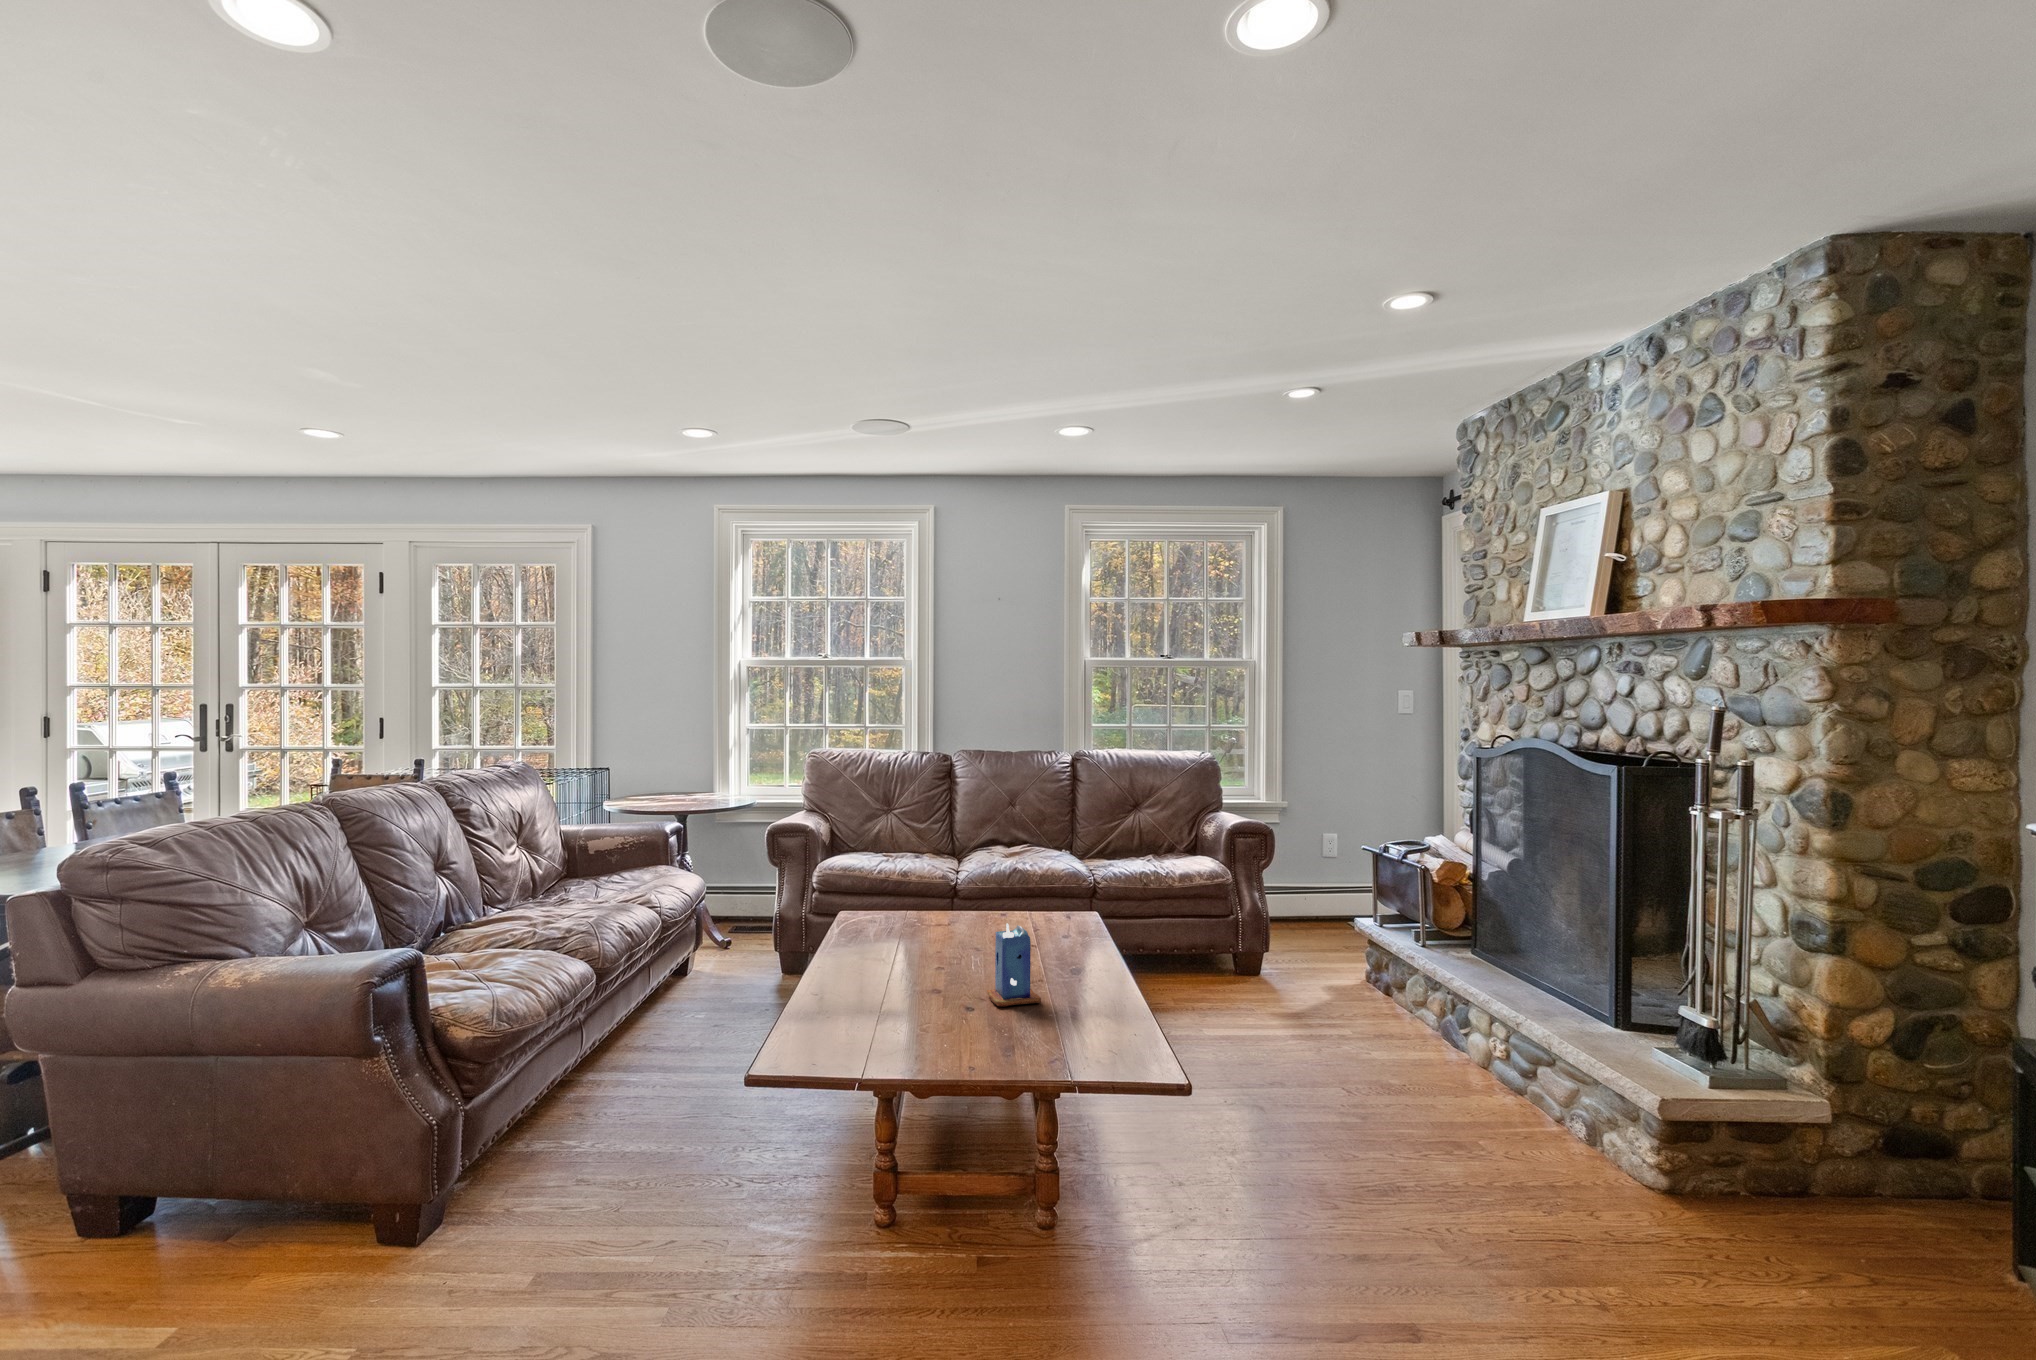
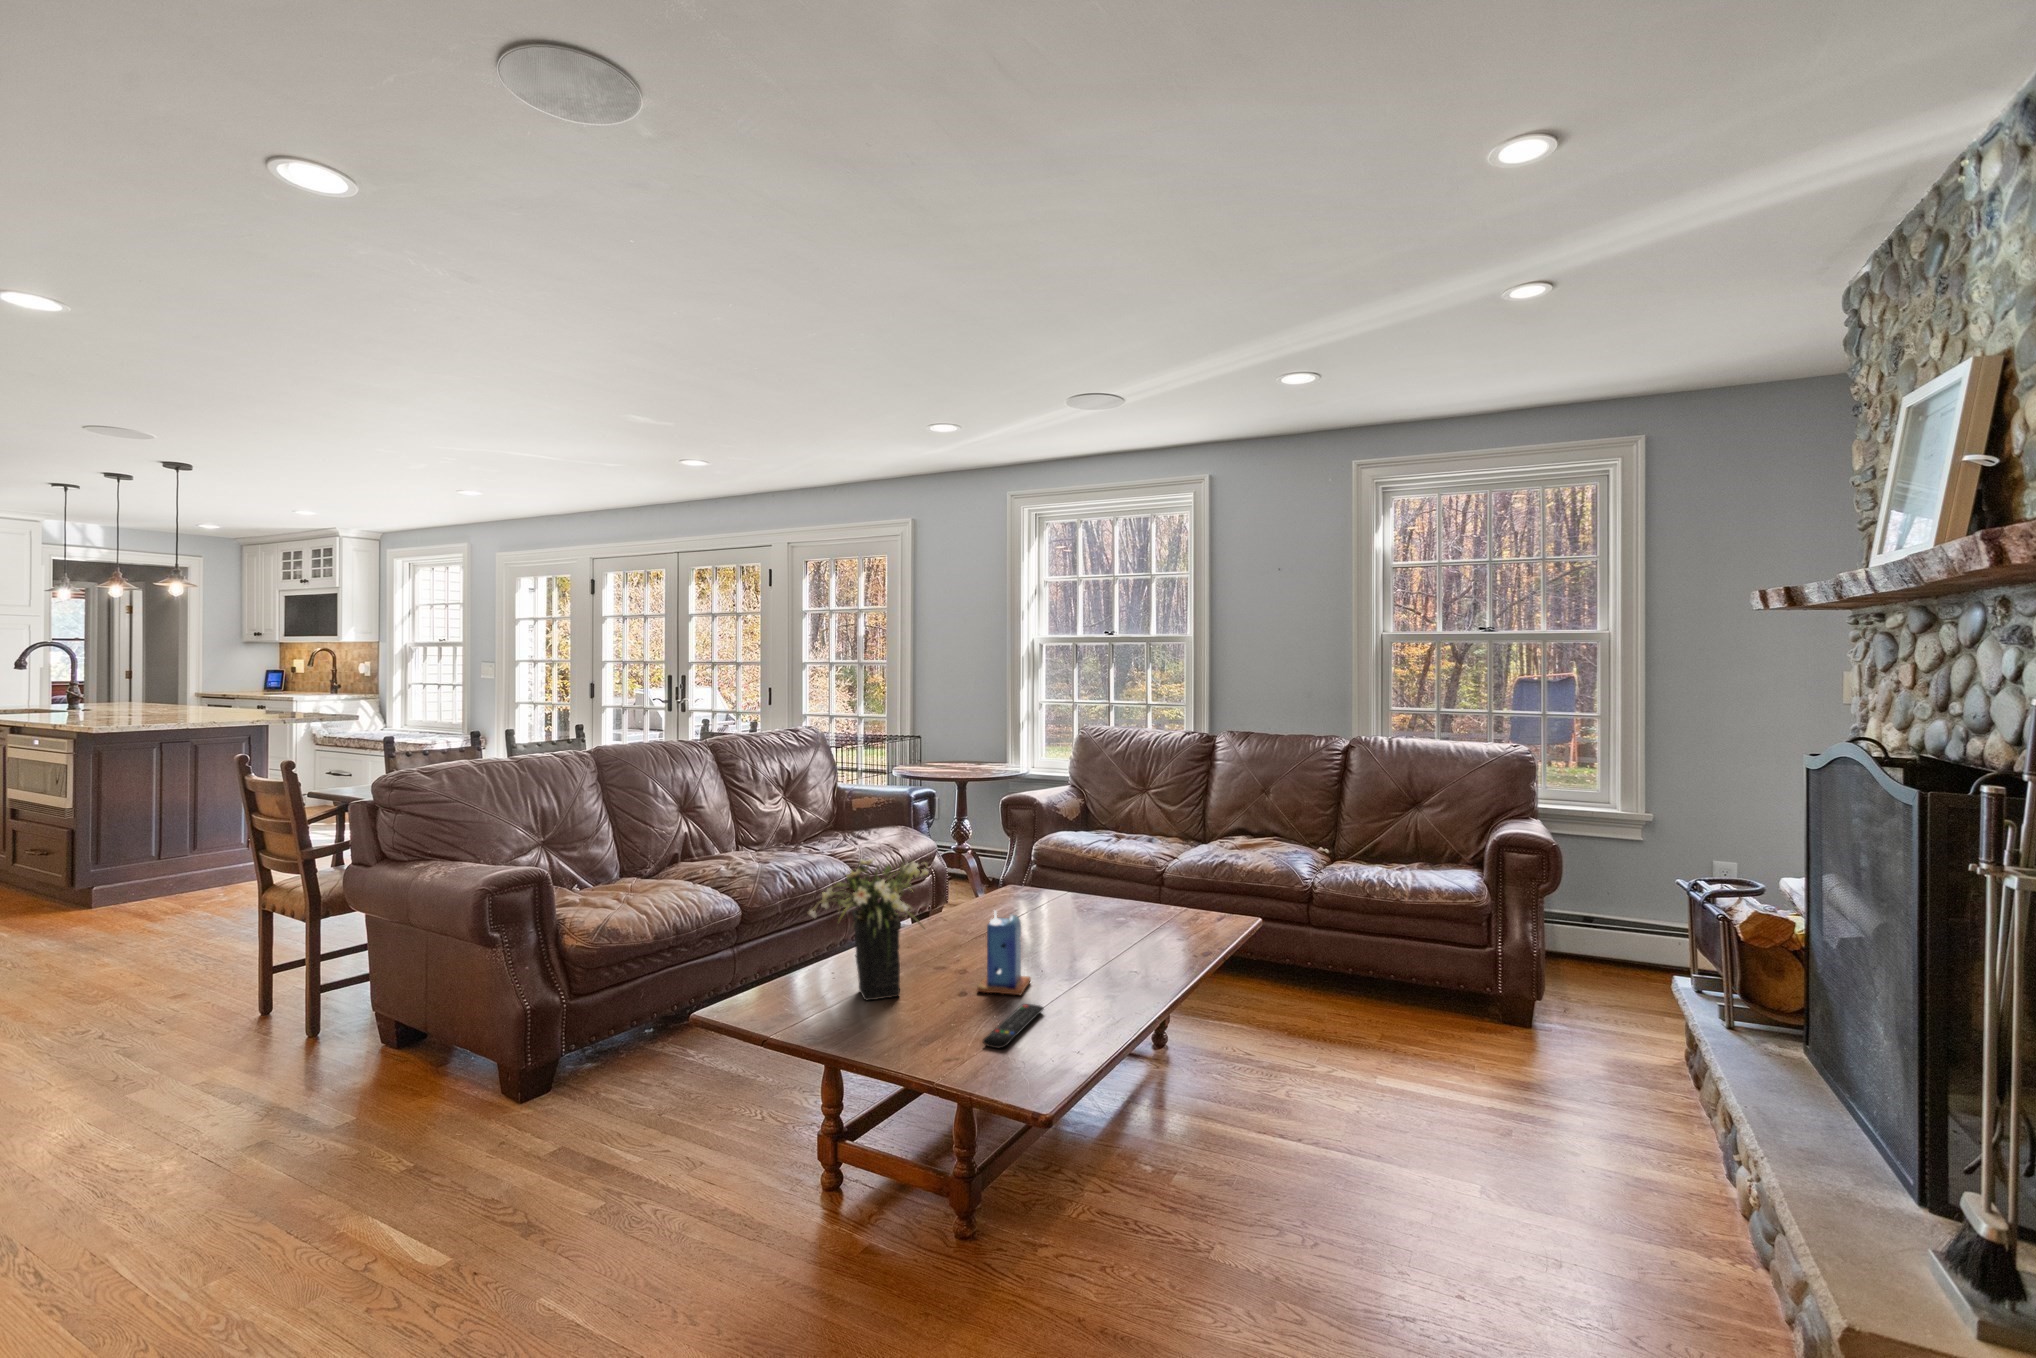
flower arrangement: none [853,876,978,1034] -> present [808,856,928,1000]
remote control: none [1061,1006,1106,1047] -> present [983,1004,1043,1048]

